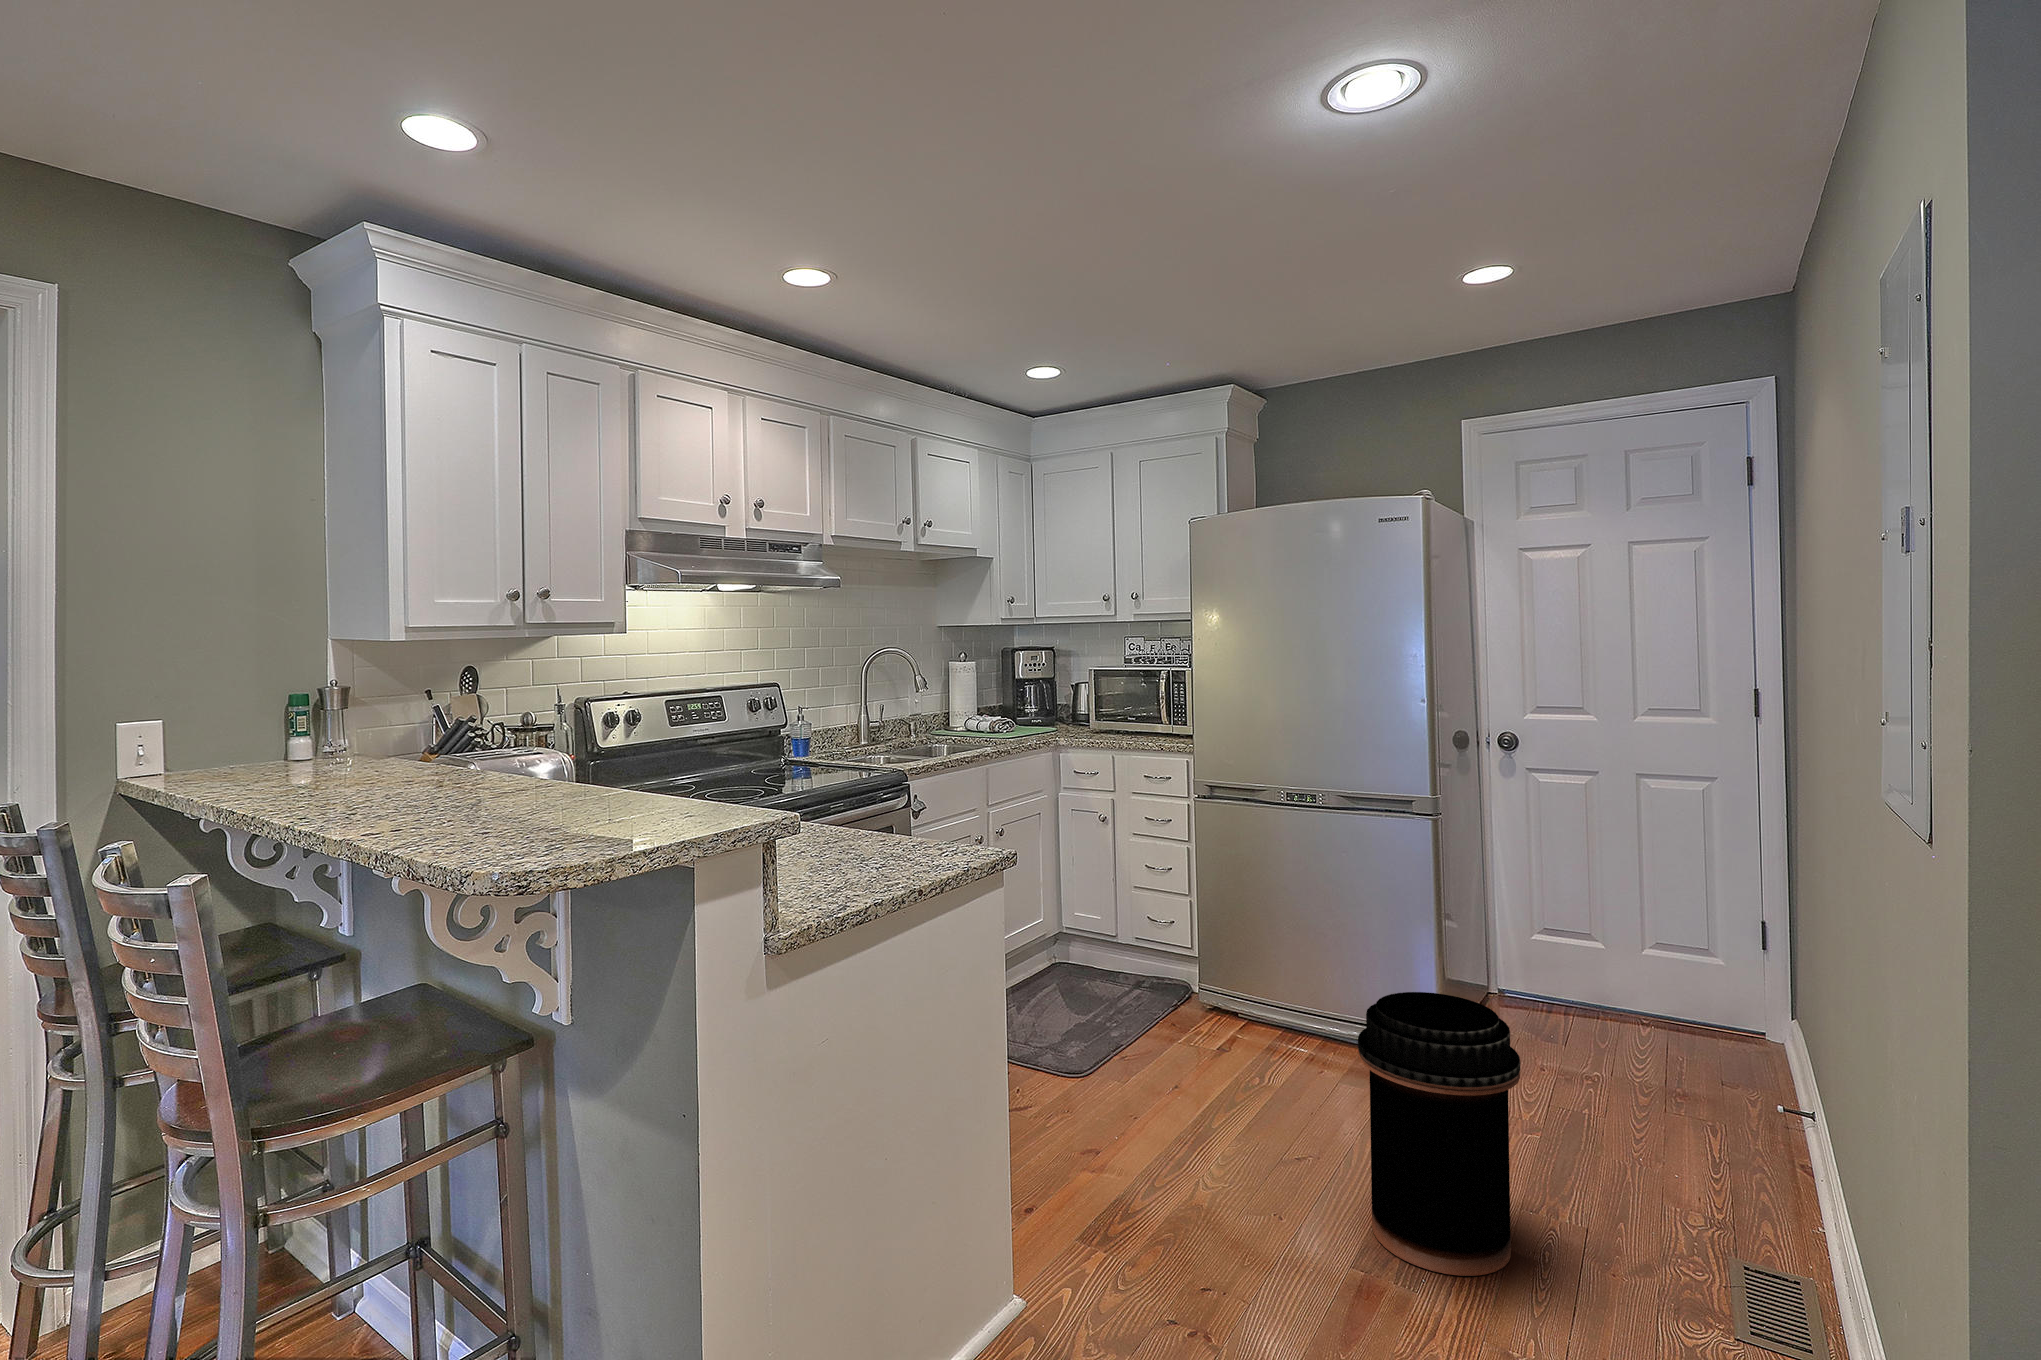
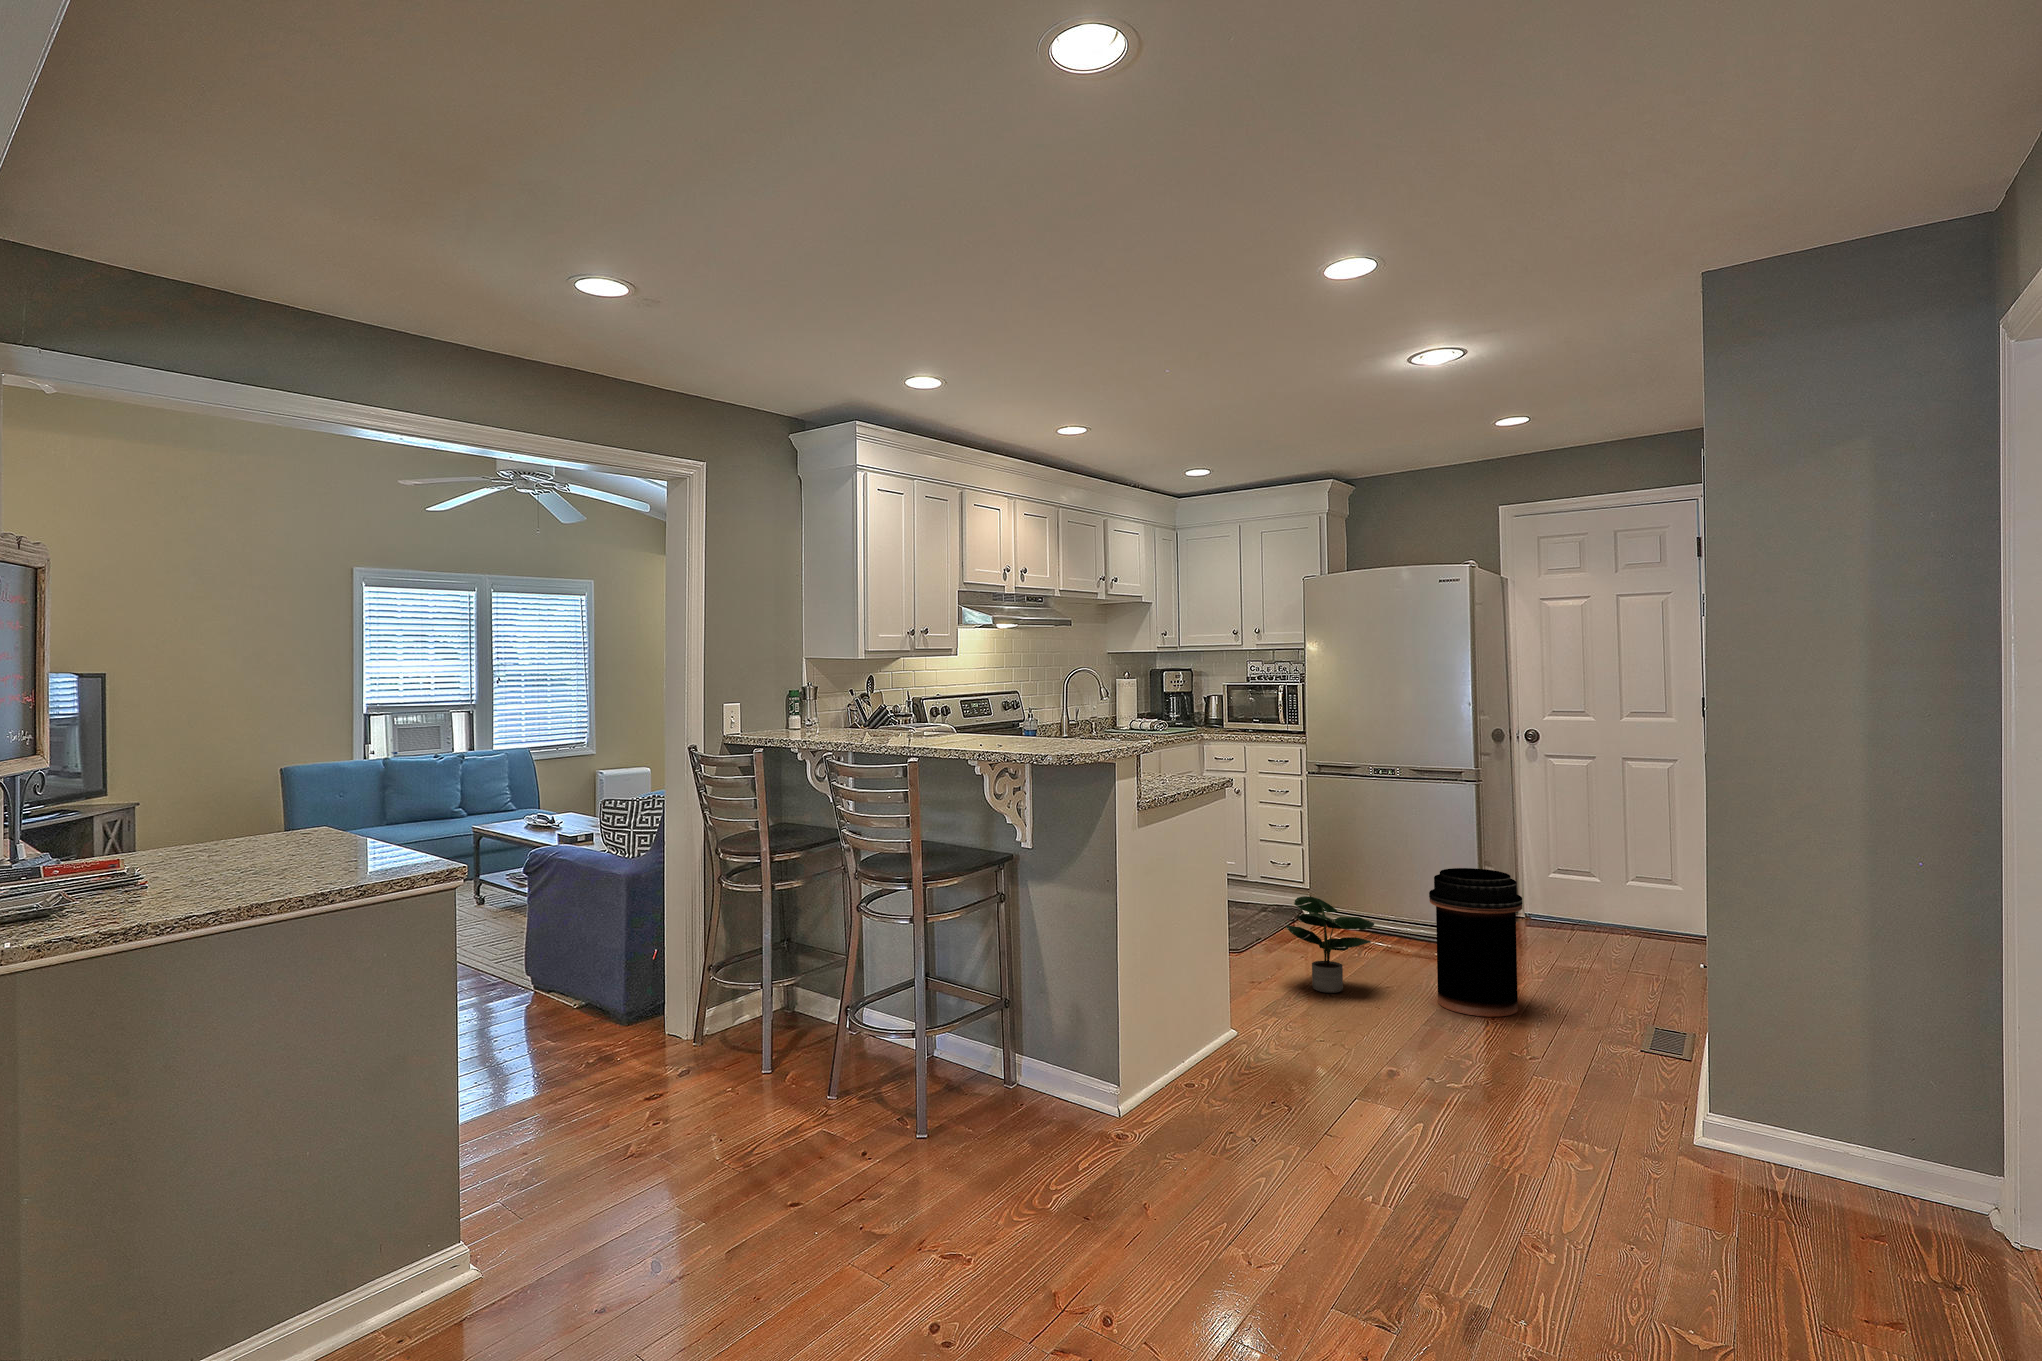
potted plant: none [1123,1023,1268,1200] -> present [1286,896,1374,993]

